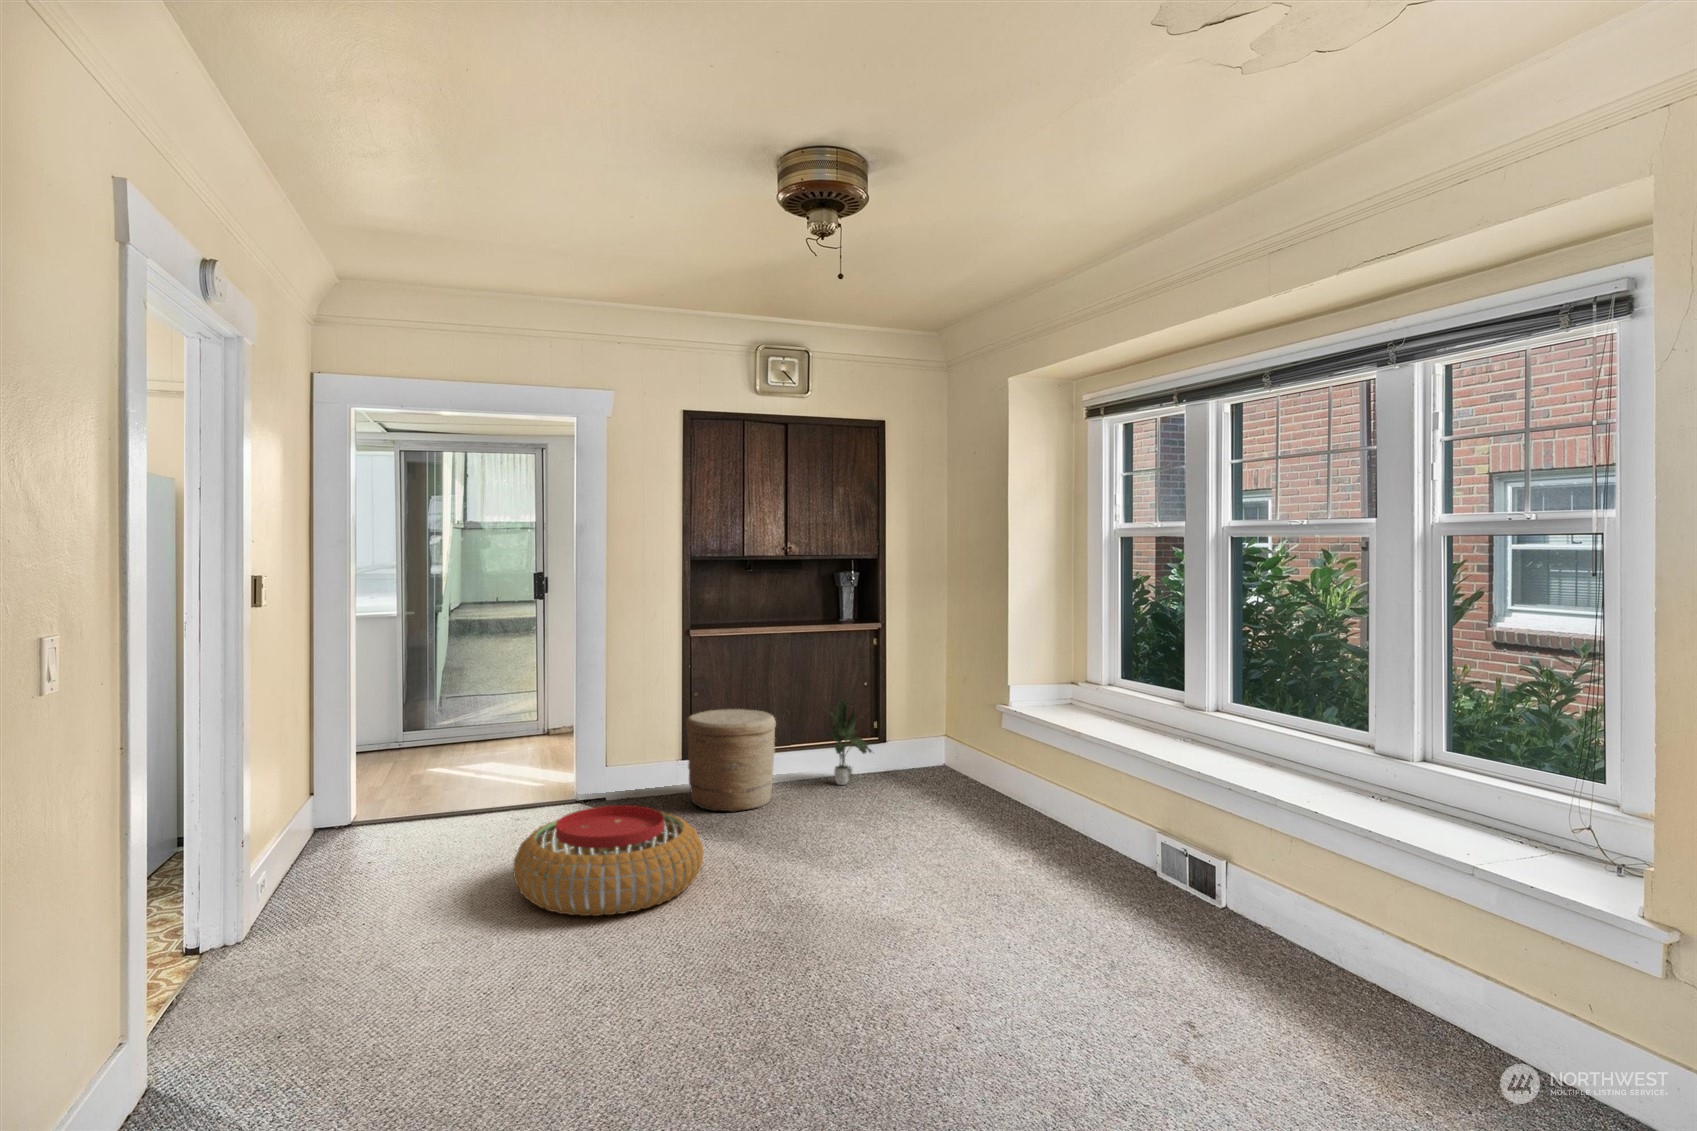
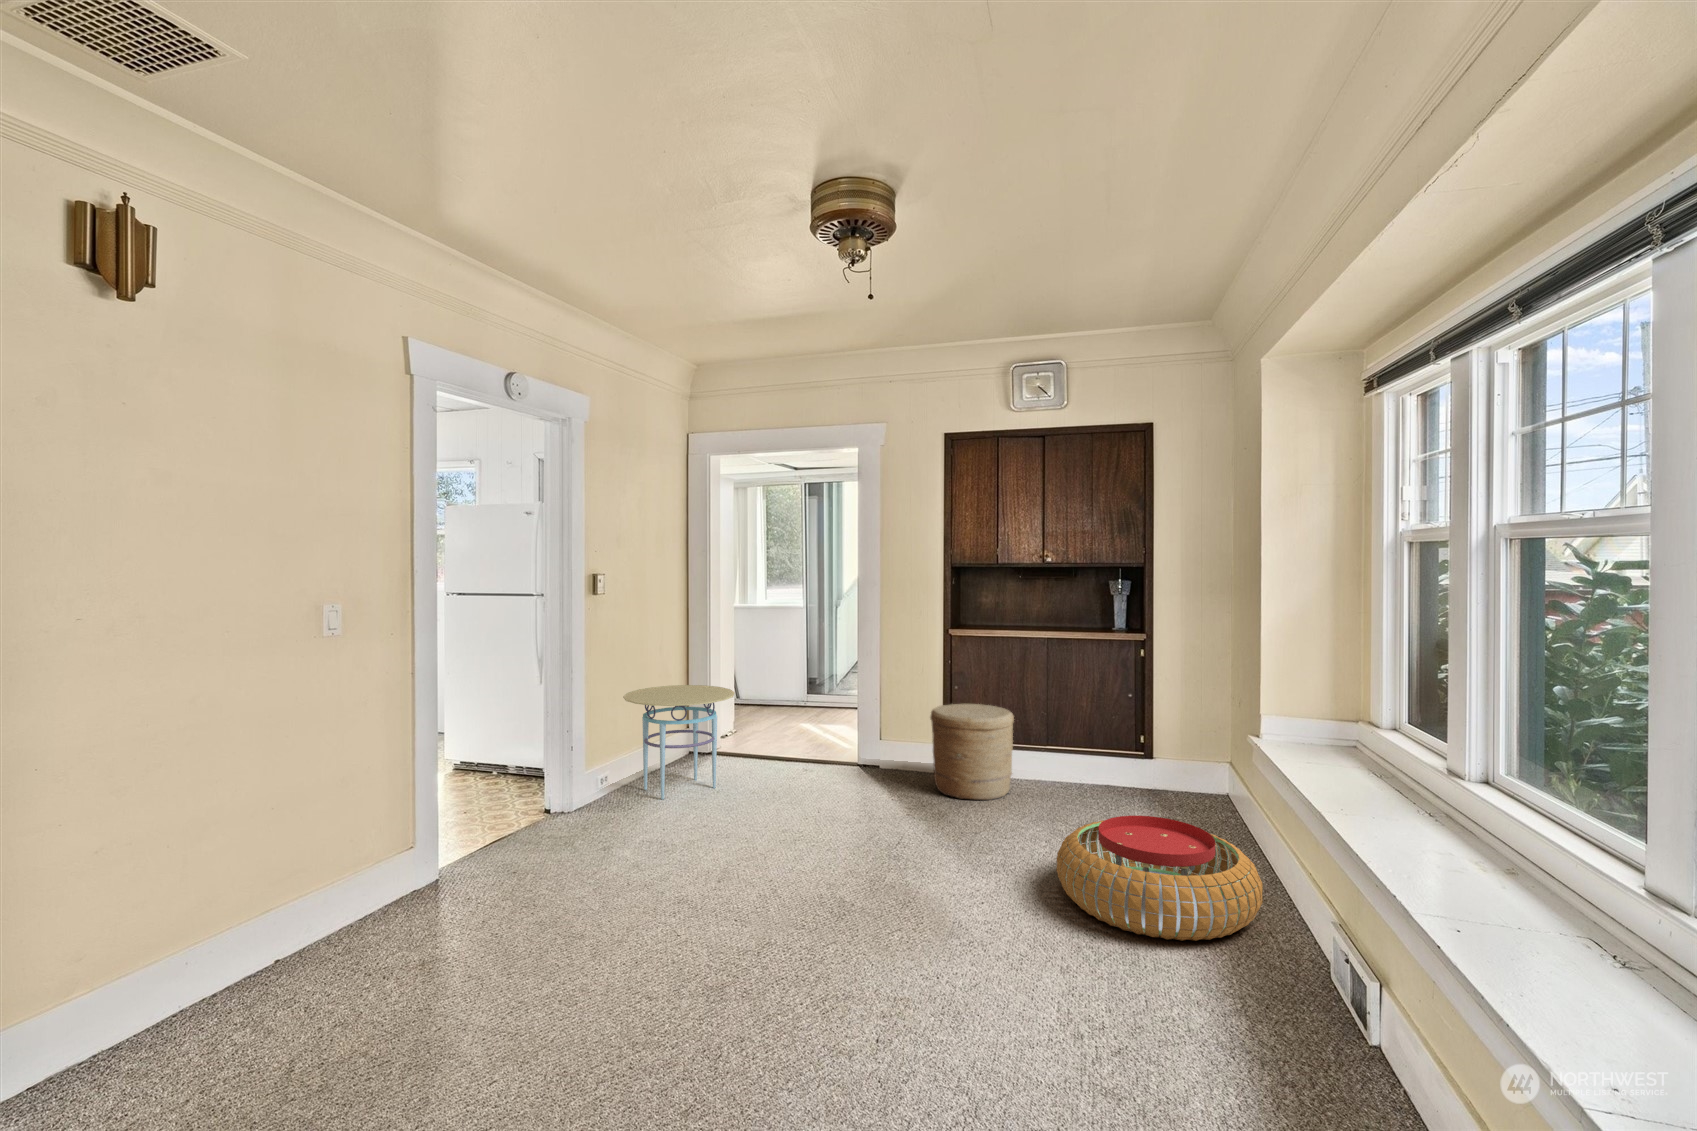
potted plant: present [825,700,872,785] -> none [1067,709,1126,795]
side table: none [290,725,458,886] -> present [623,685,735,799]
pouf: present [513,805,703,916] -> present [1057,816,1263,941]

